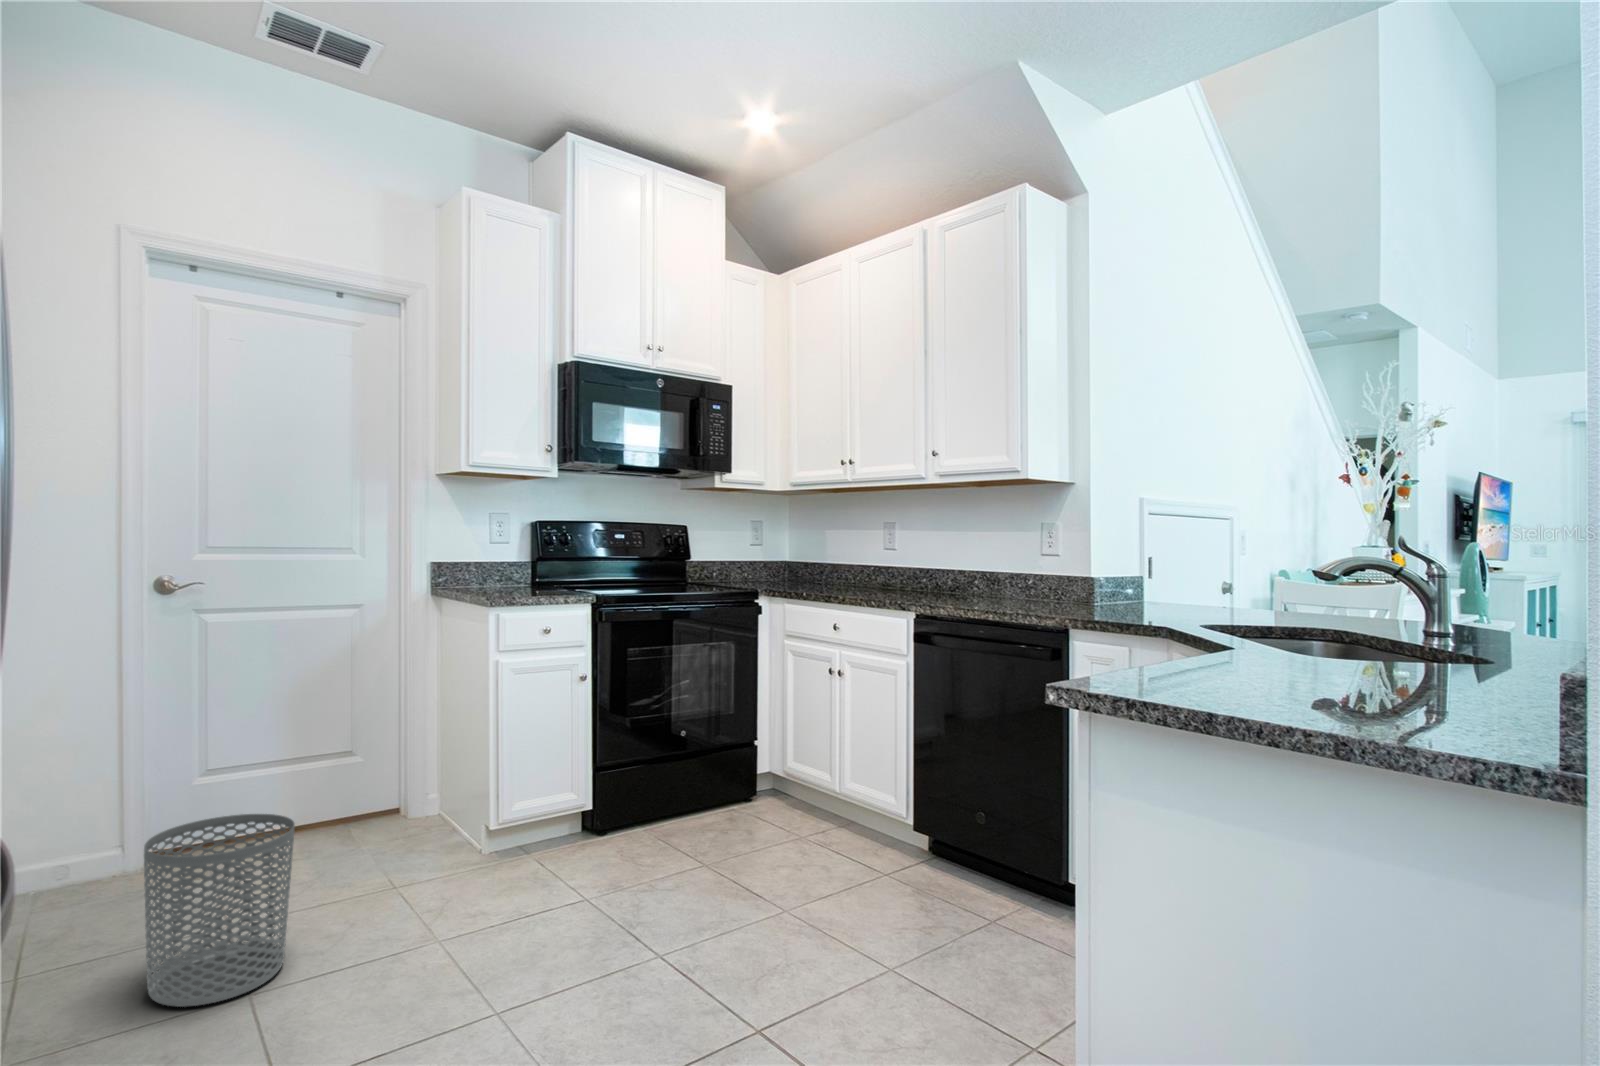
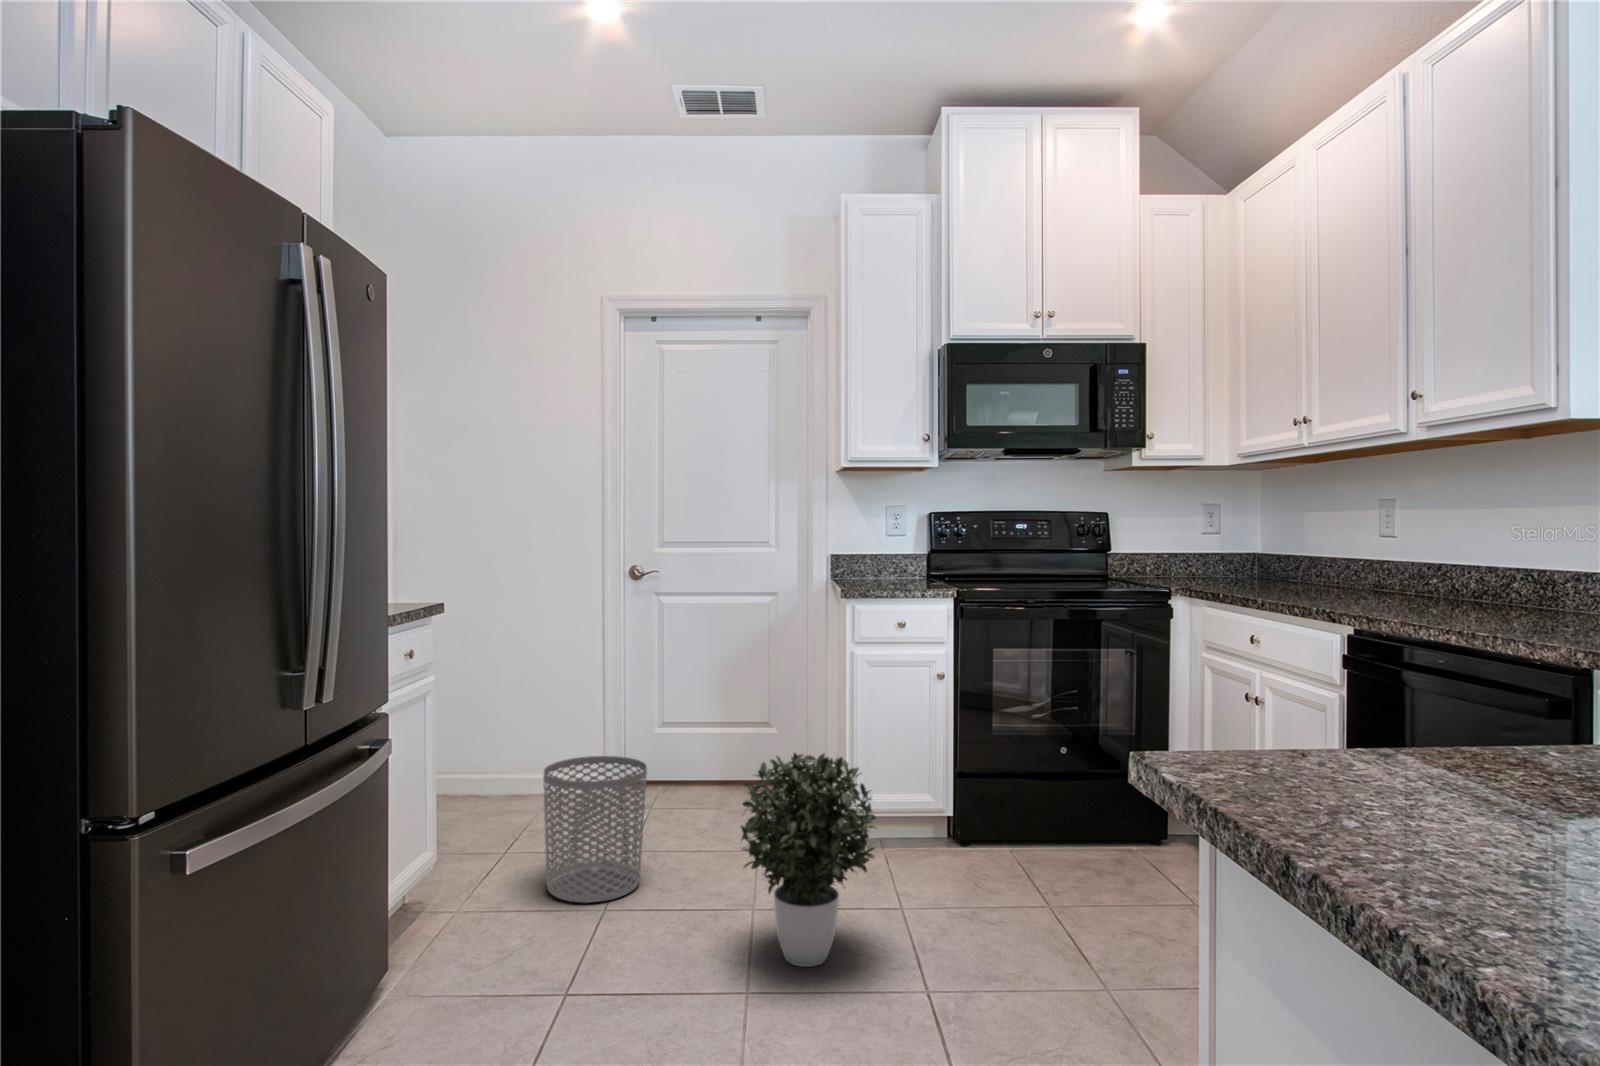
potted plant: none [469,765,619,979] -> present [741,753,876,967]

